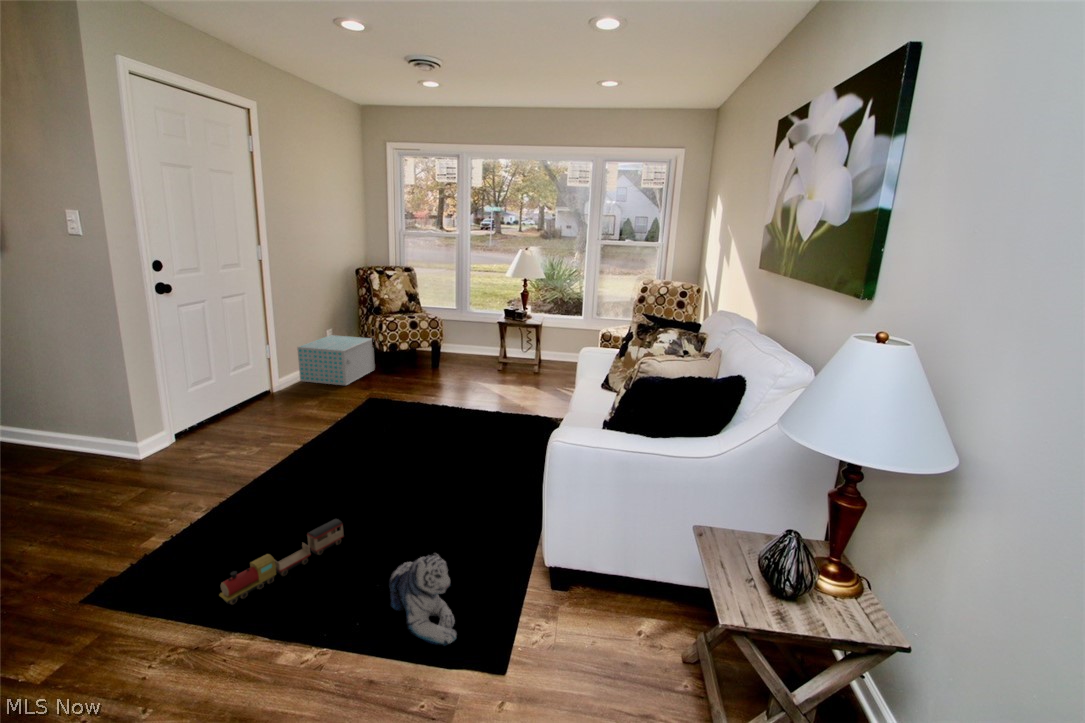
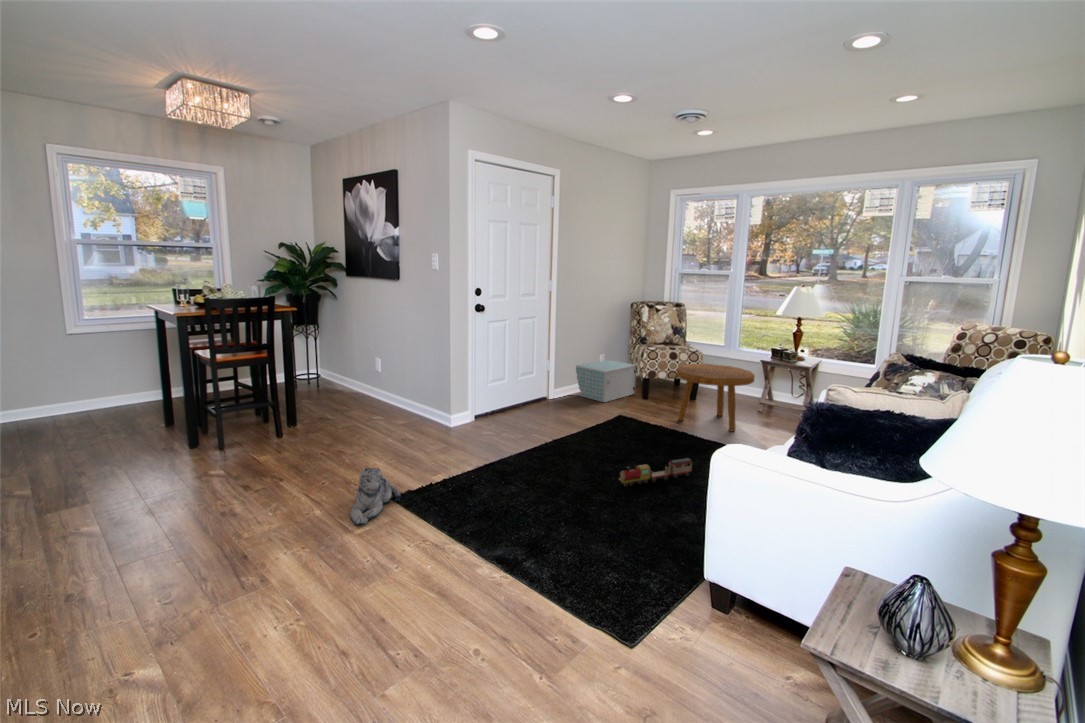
footstool: none [428,331,503,395] -> present [677,364,755,432]
toy train: present [219,519,343,605] -> present [619,458,692,486]
plush toy: present [390,554,456,646] -> present [350,468,400,525]

